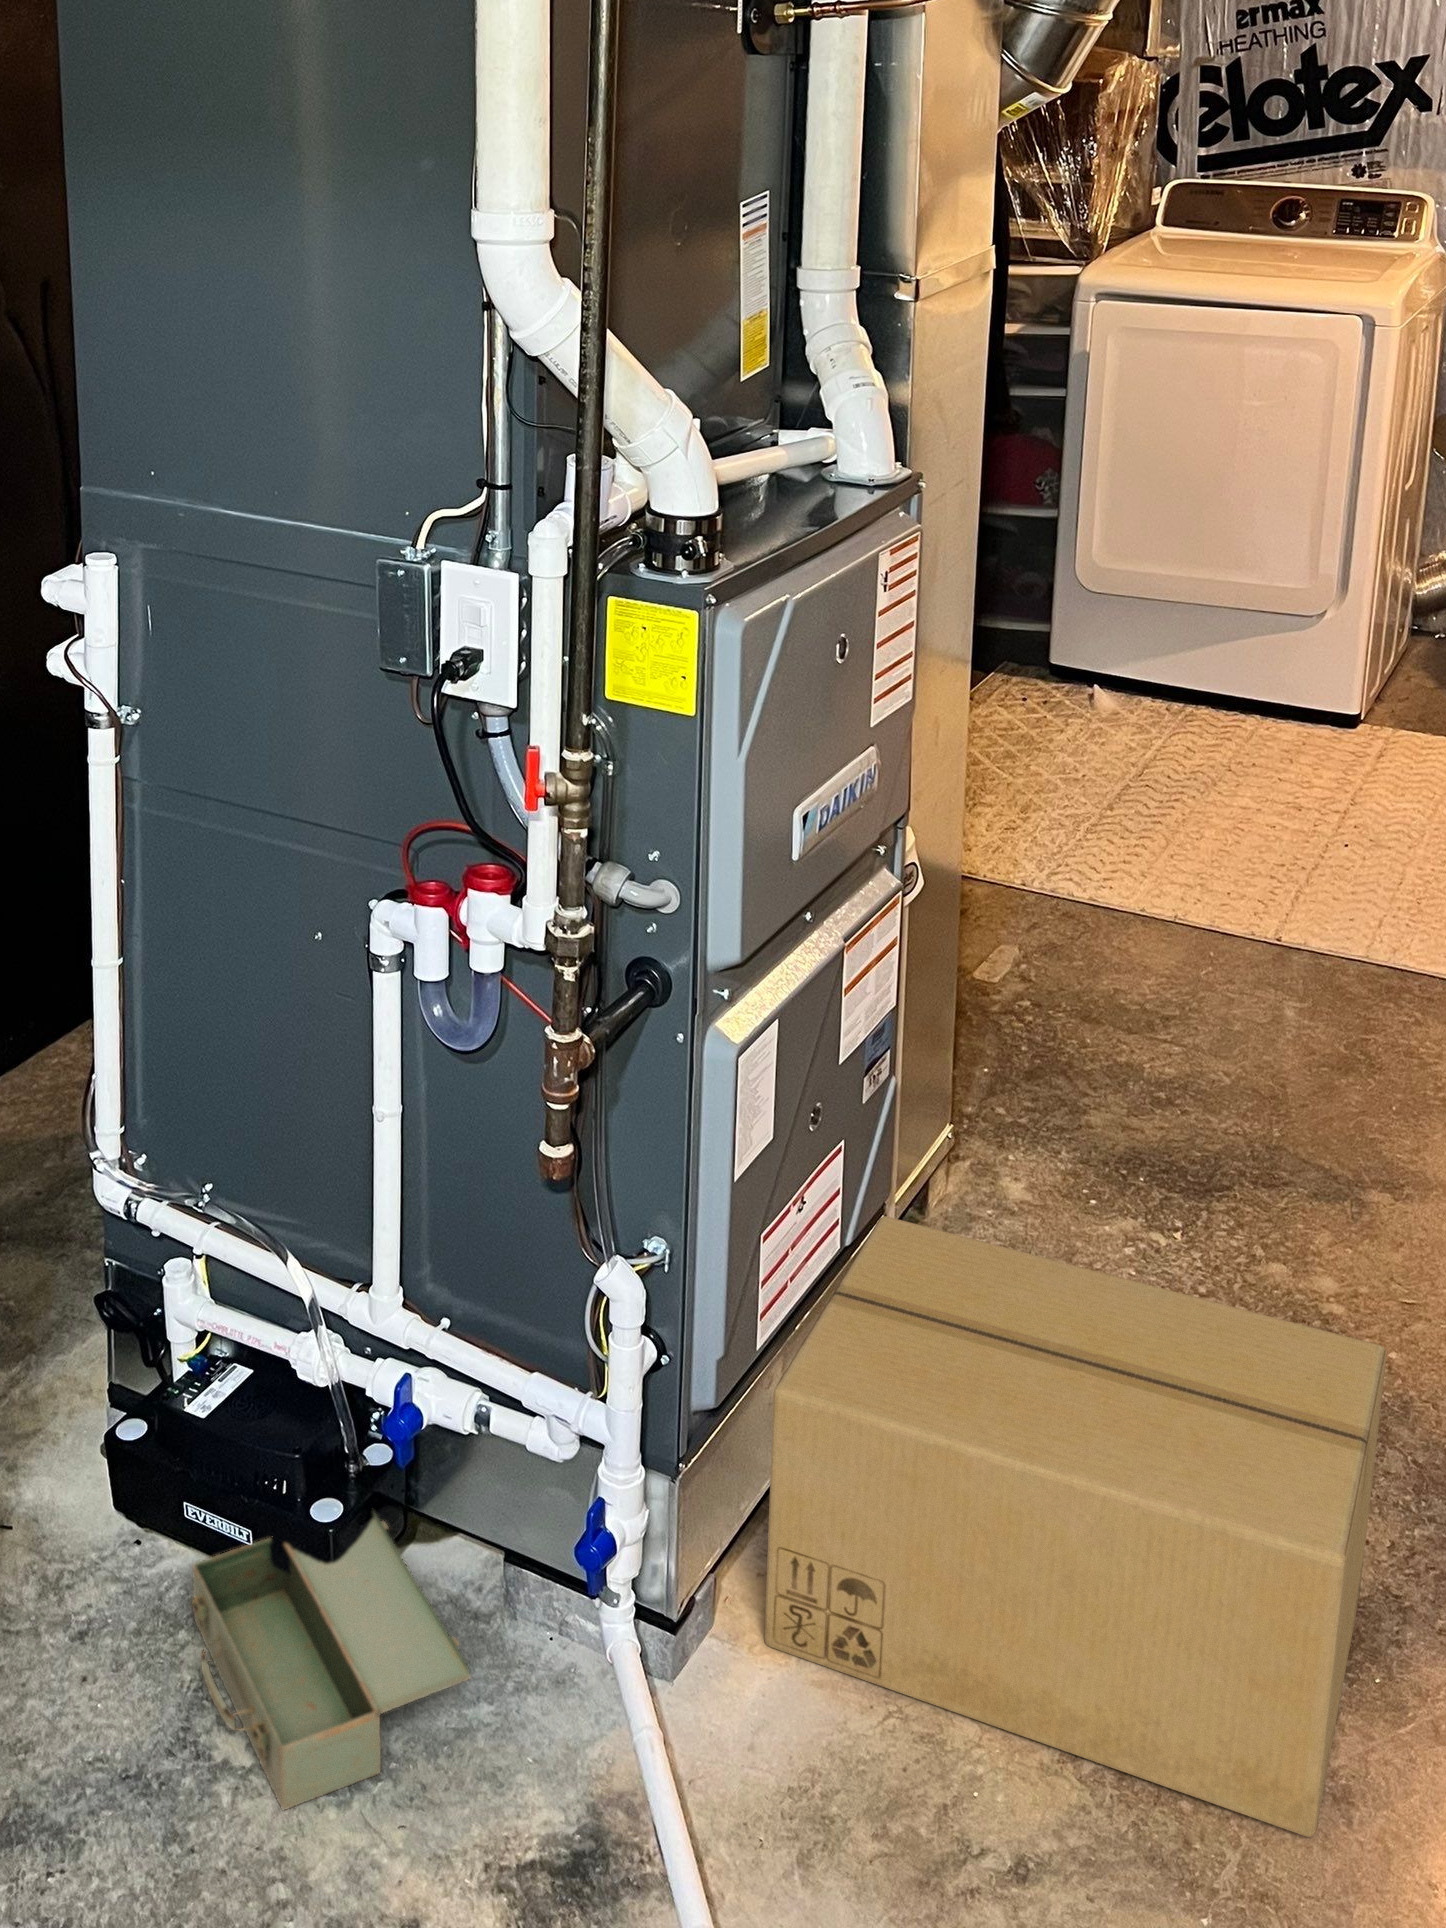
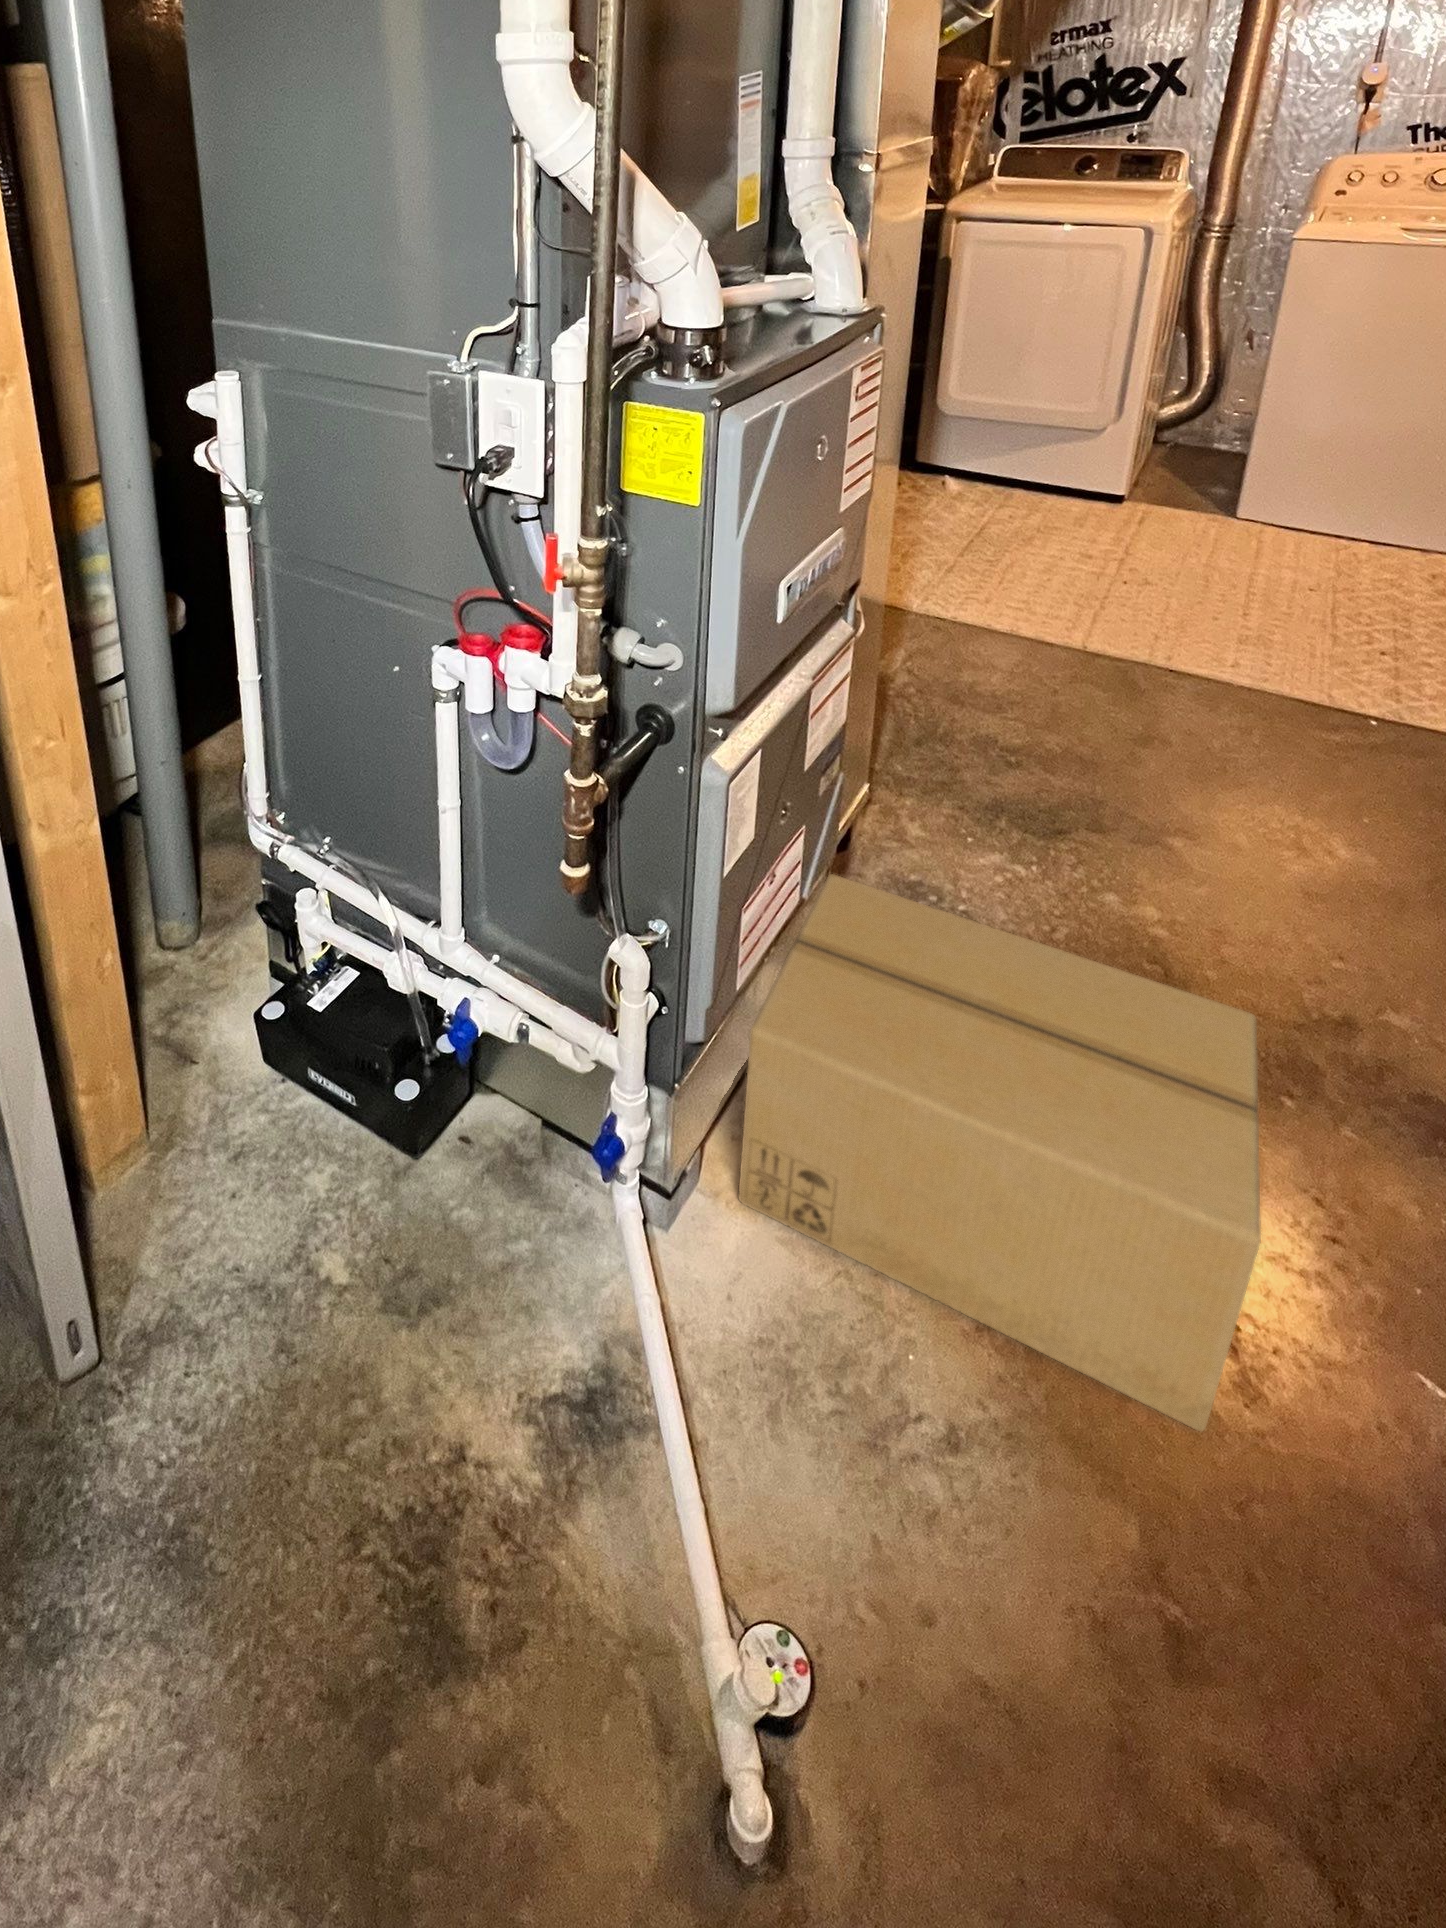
toolbox: present [192,1515,471,1810] -> none [311,1069,512,1332]

